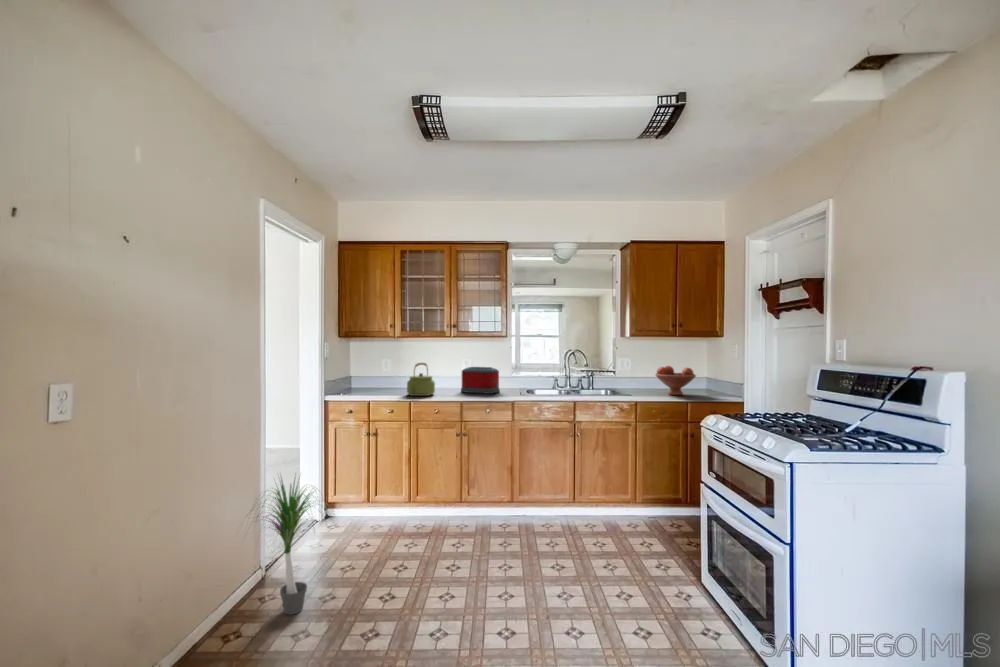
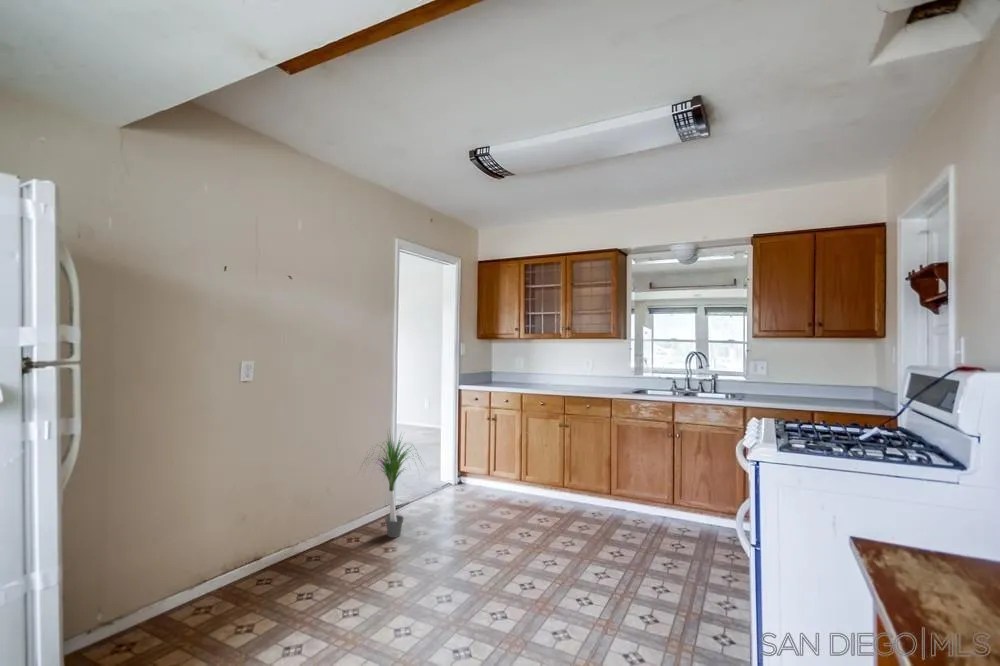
kettle: present [407,363,435,396] -> none [519,361,546,390]
fruit bowl: present [656,366,696,395] -> none [782,370,839,404]
toaster: present [461,367,500,394] -> none [573,367,608,391]

